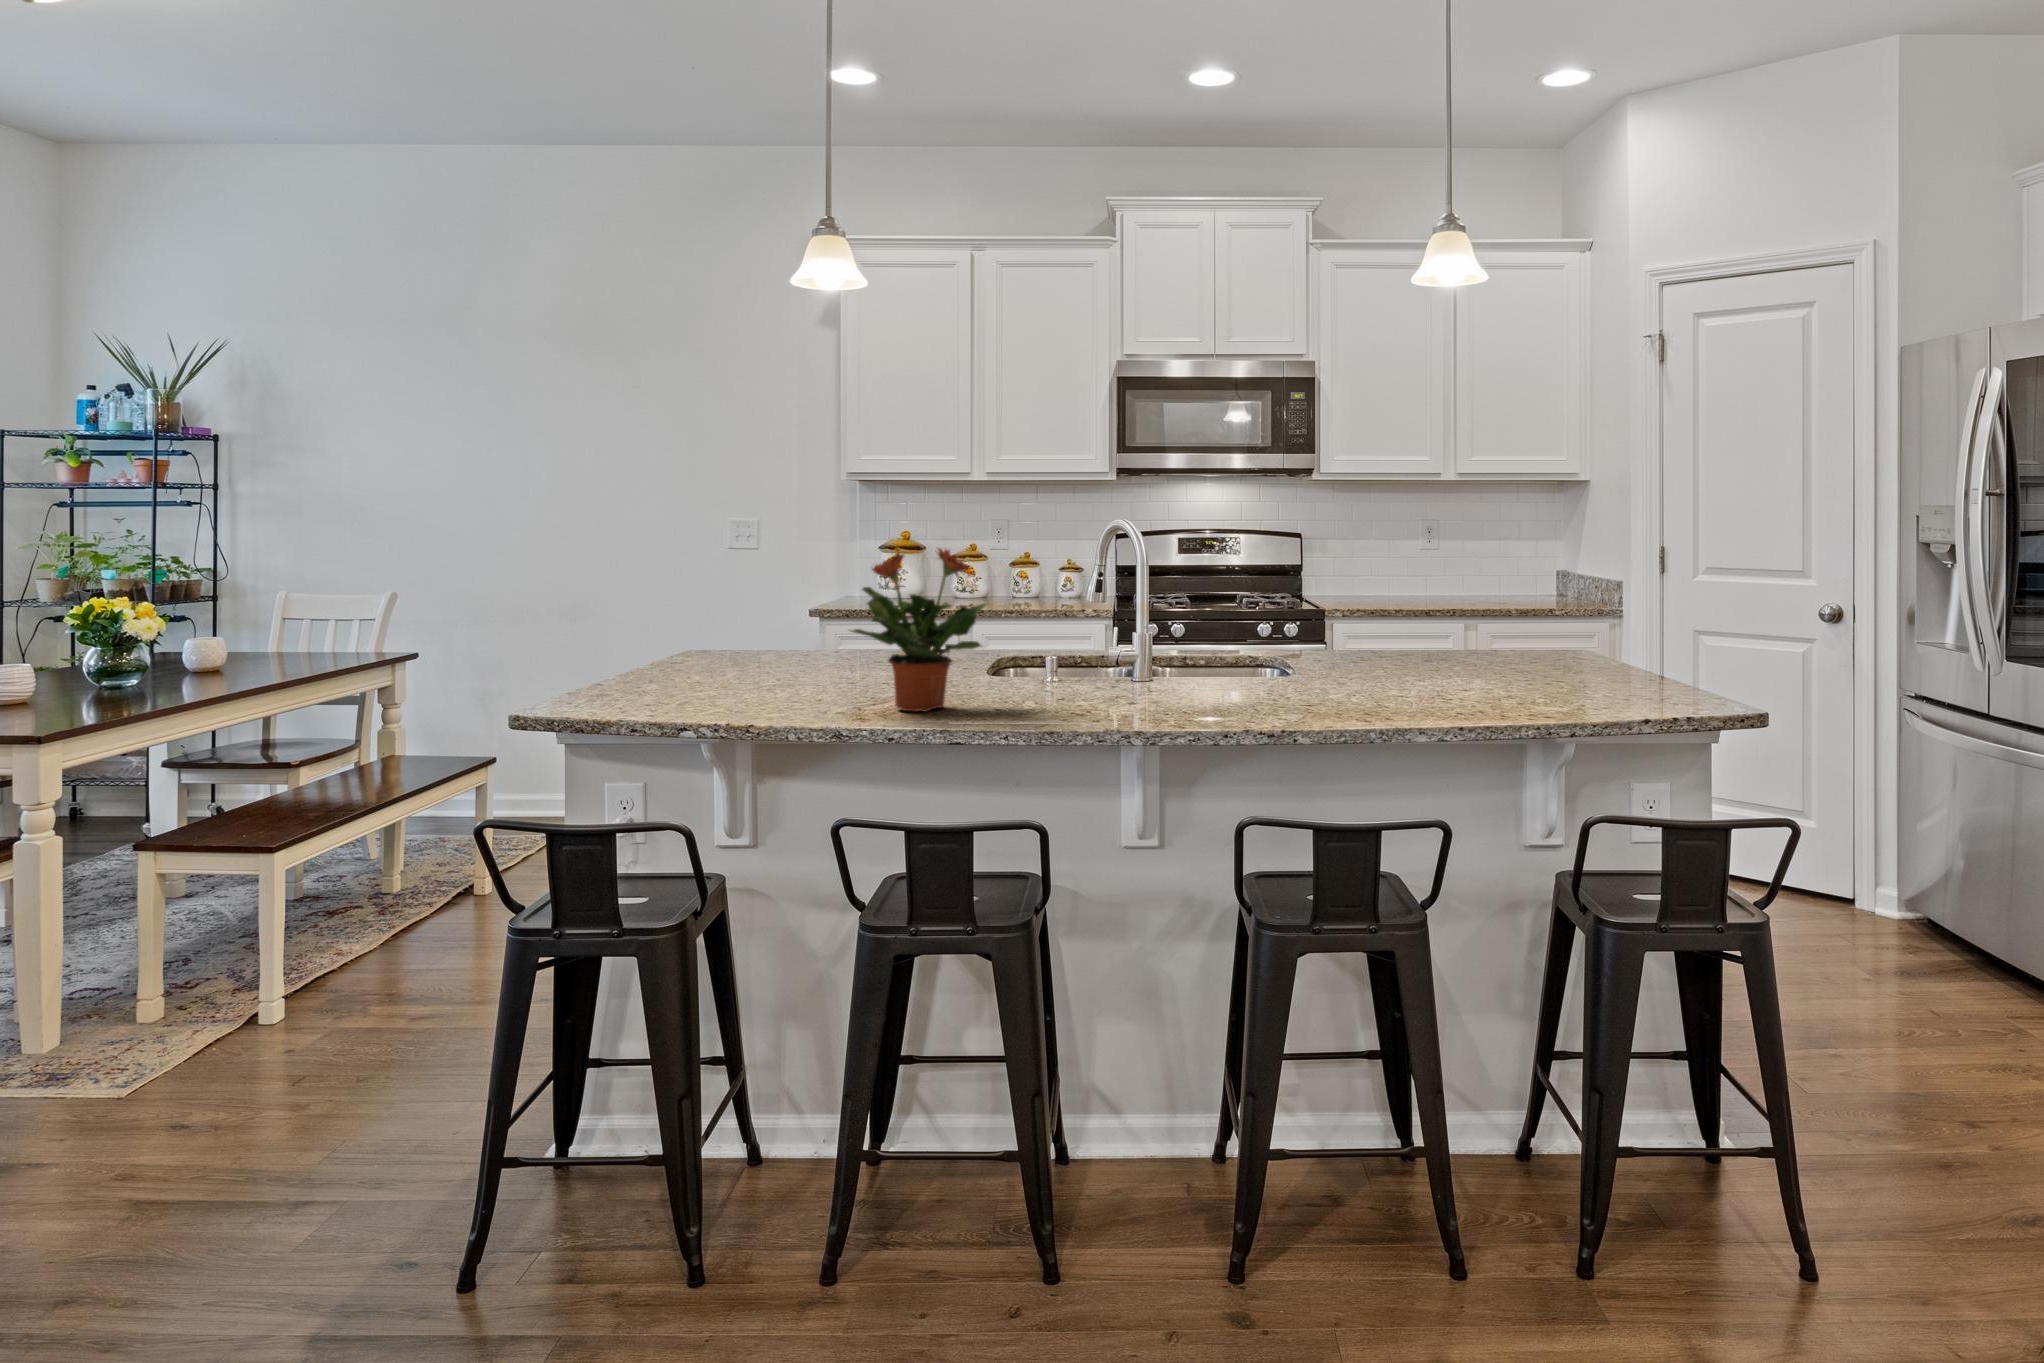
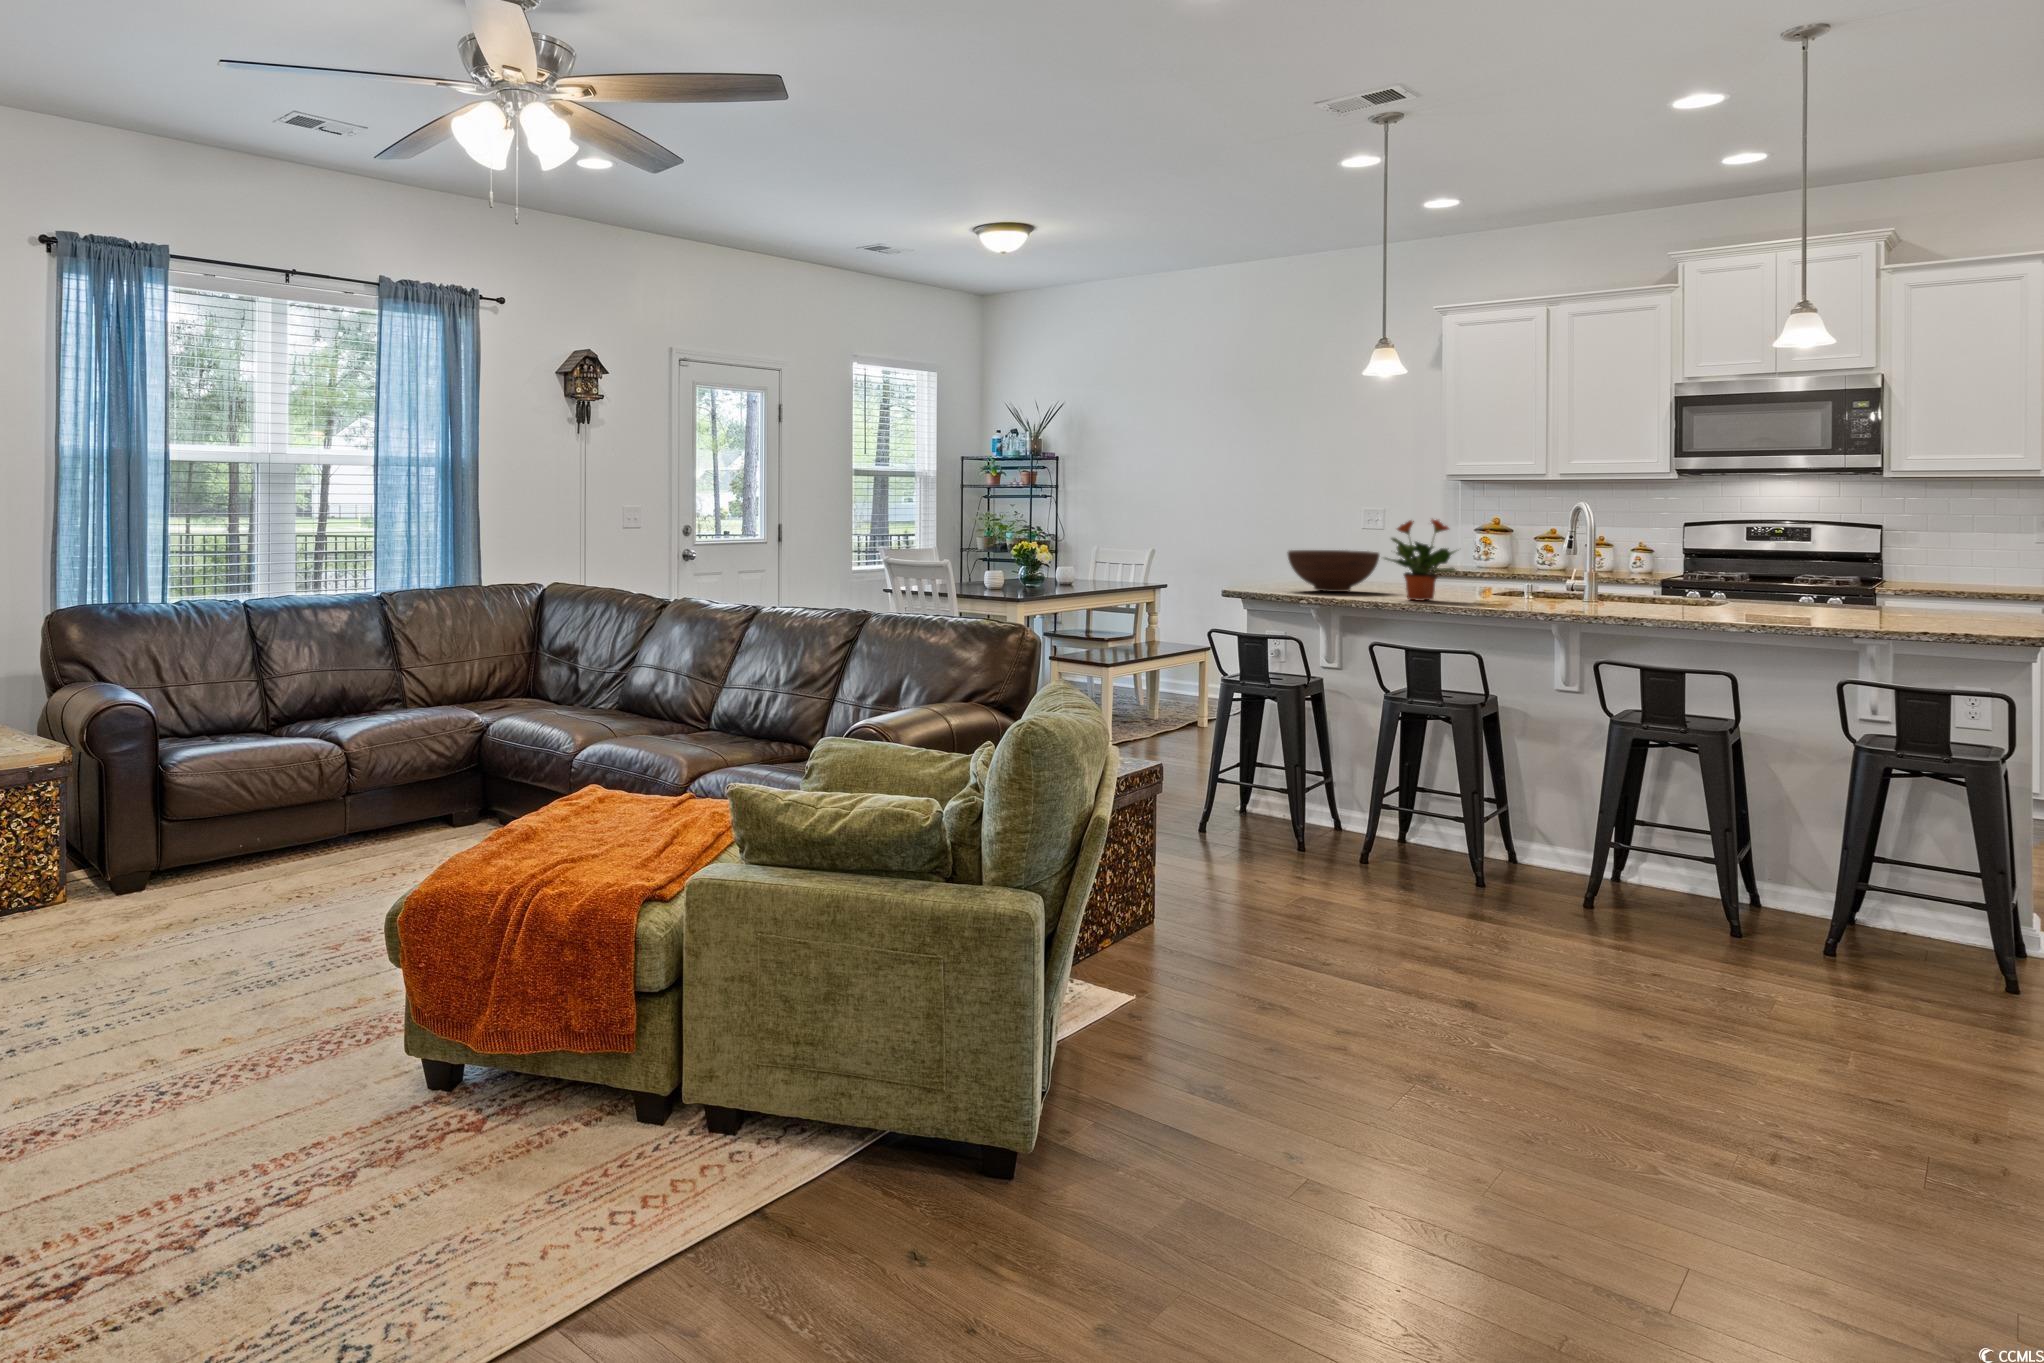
fruit bowl: none [643,603,814,688] -> present [1287,550,1379,592]

